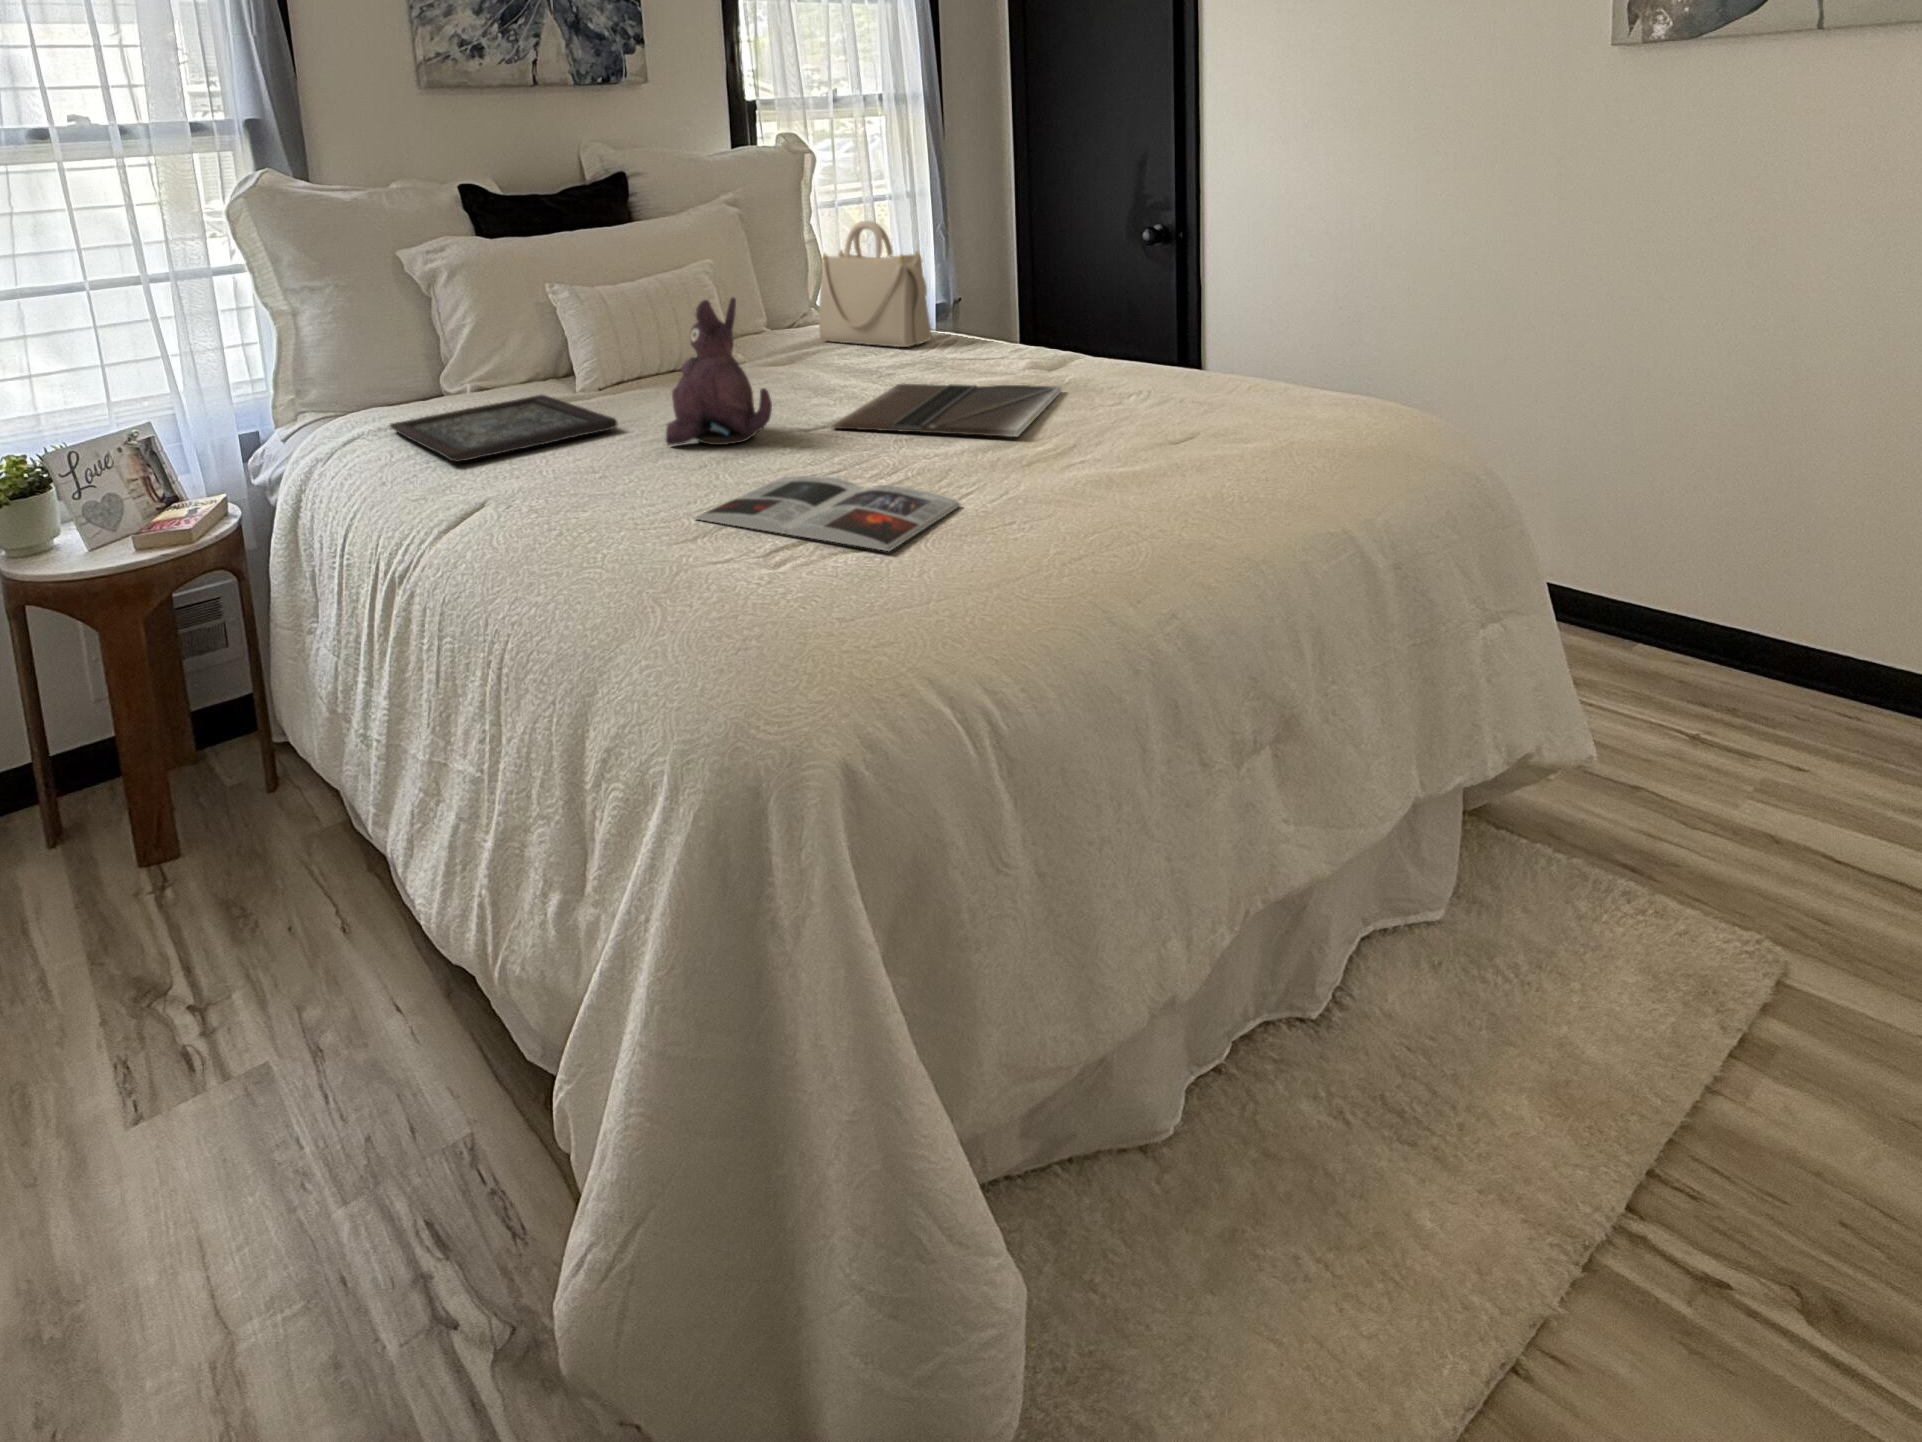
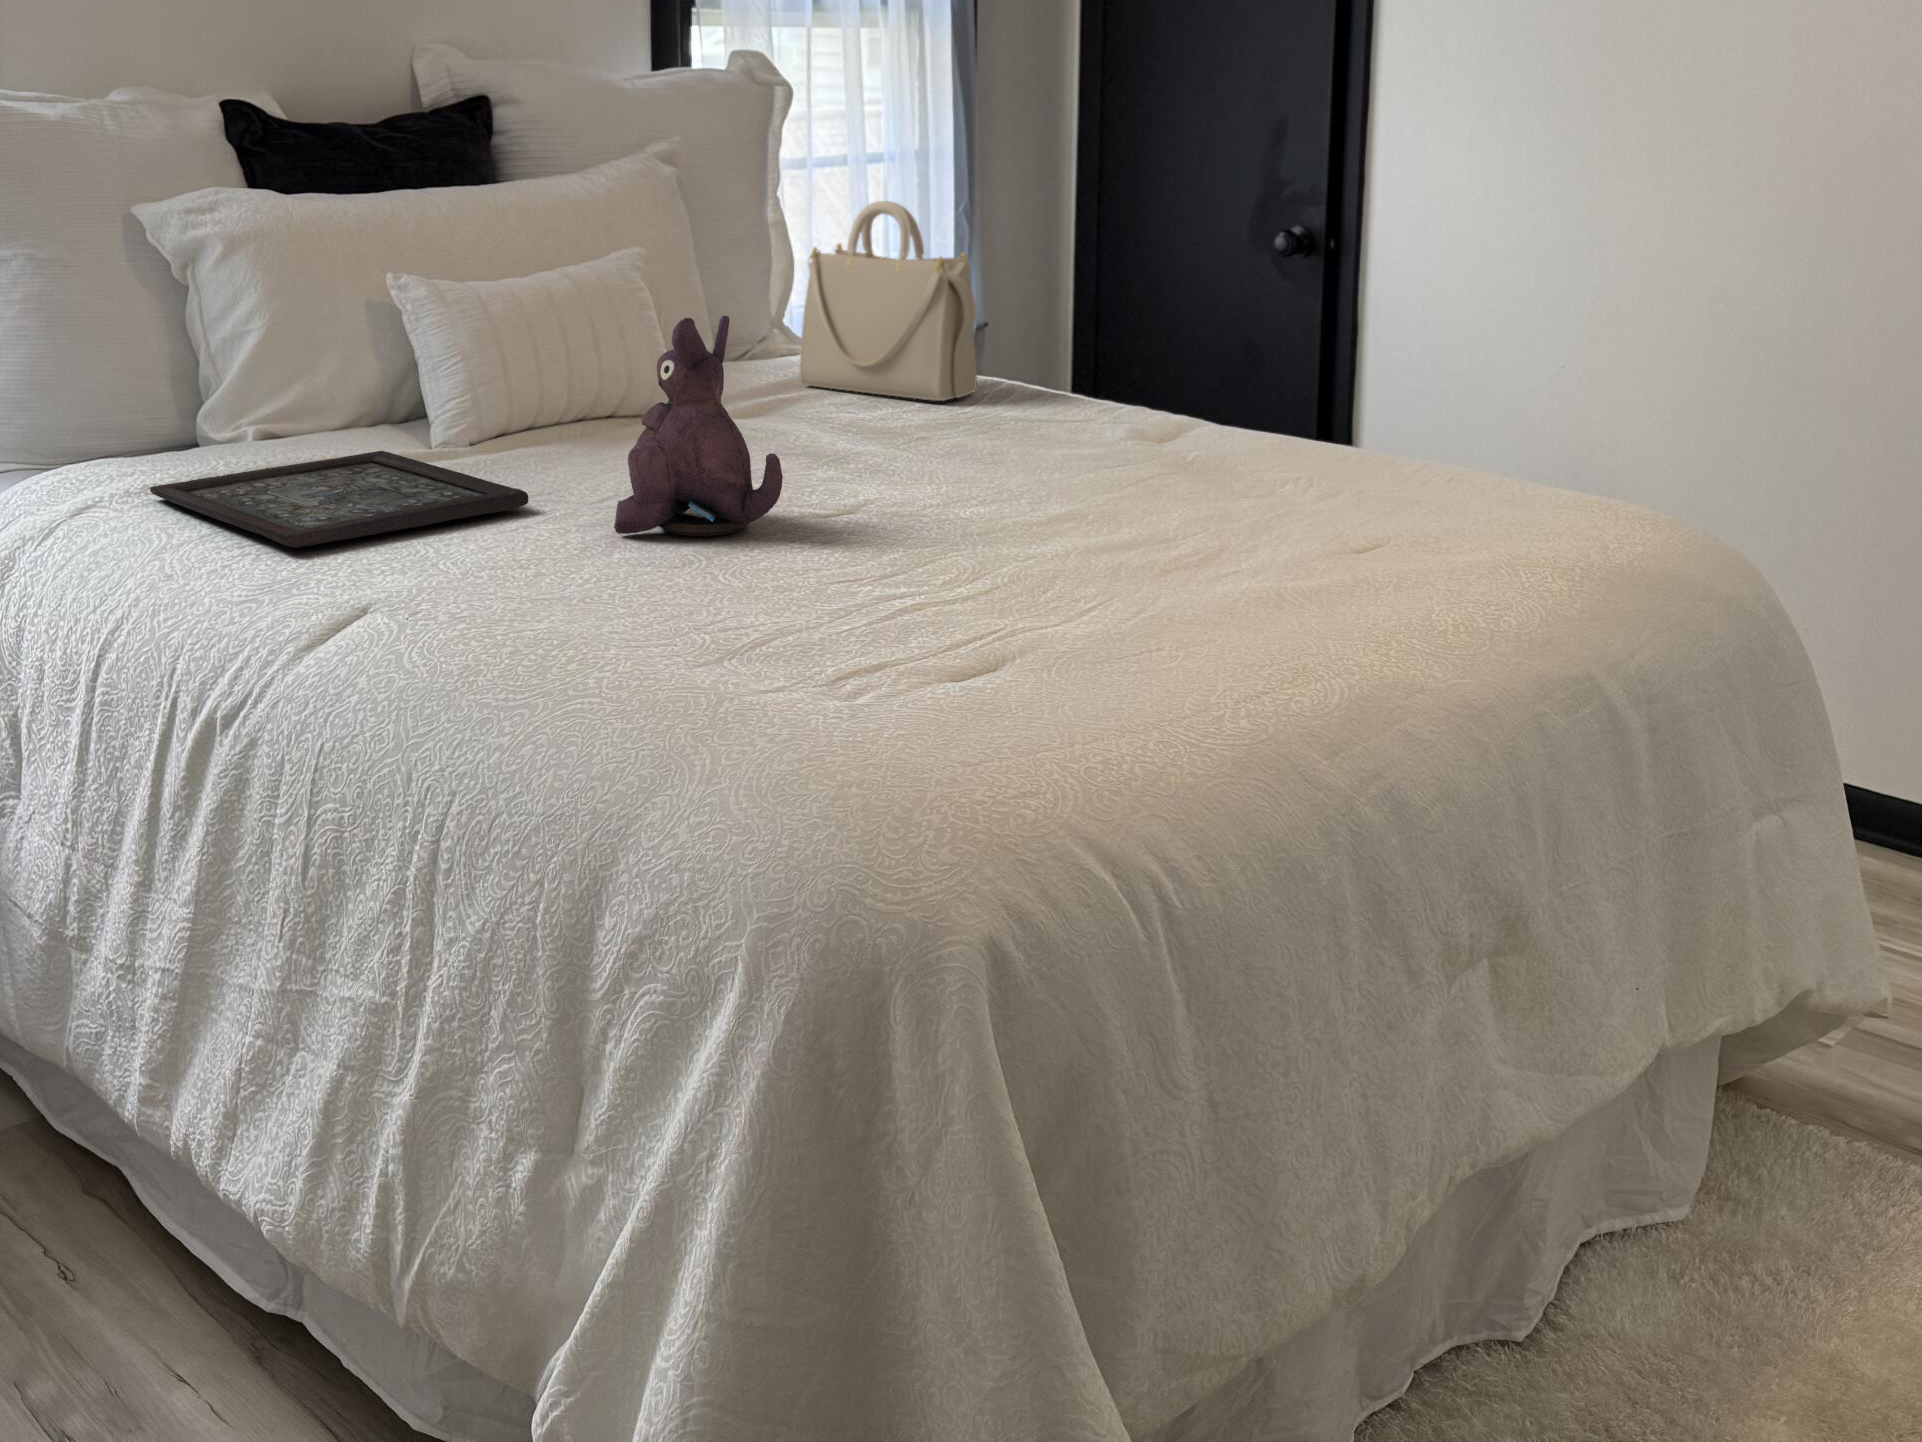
laptop: present [831,384,1061,437] -> none [860,456,1190,539]
magazine: present [696,476,960,551] -> none [700,582,1079,682]

